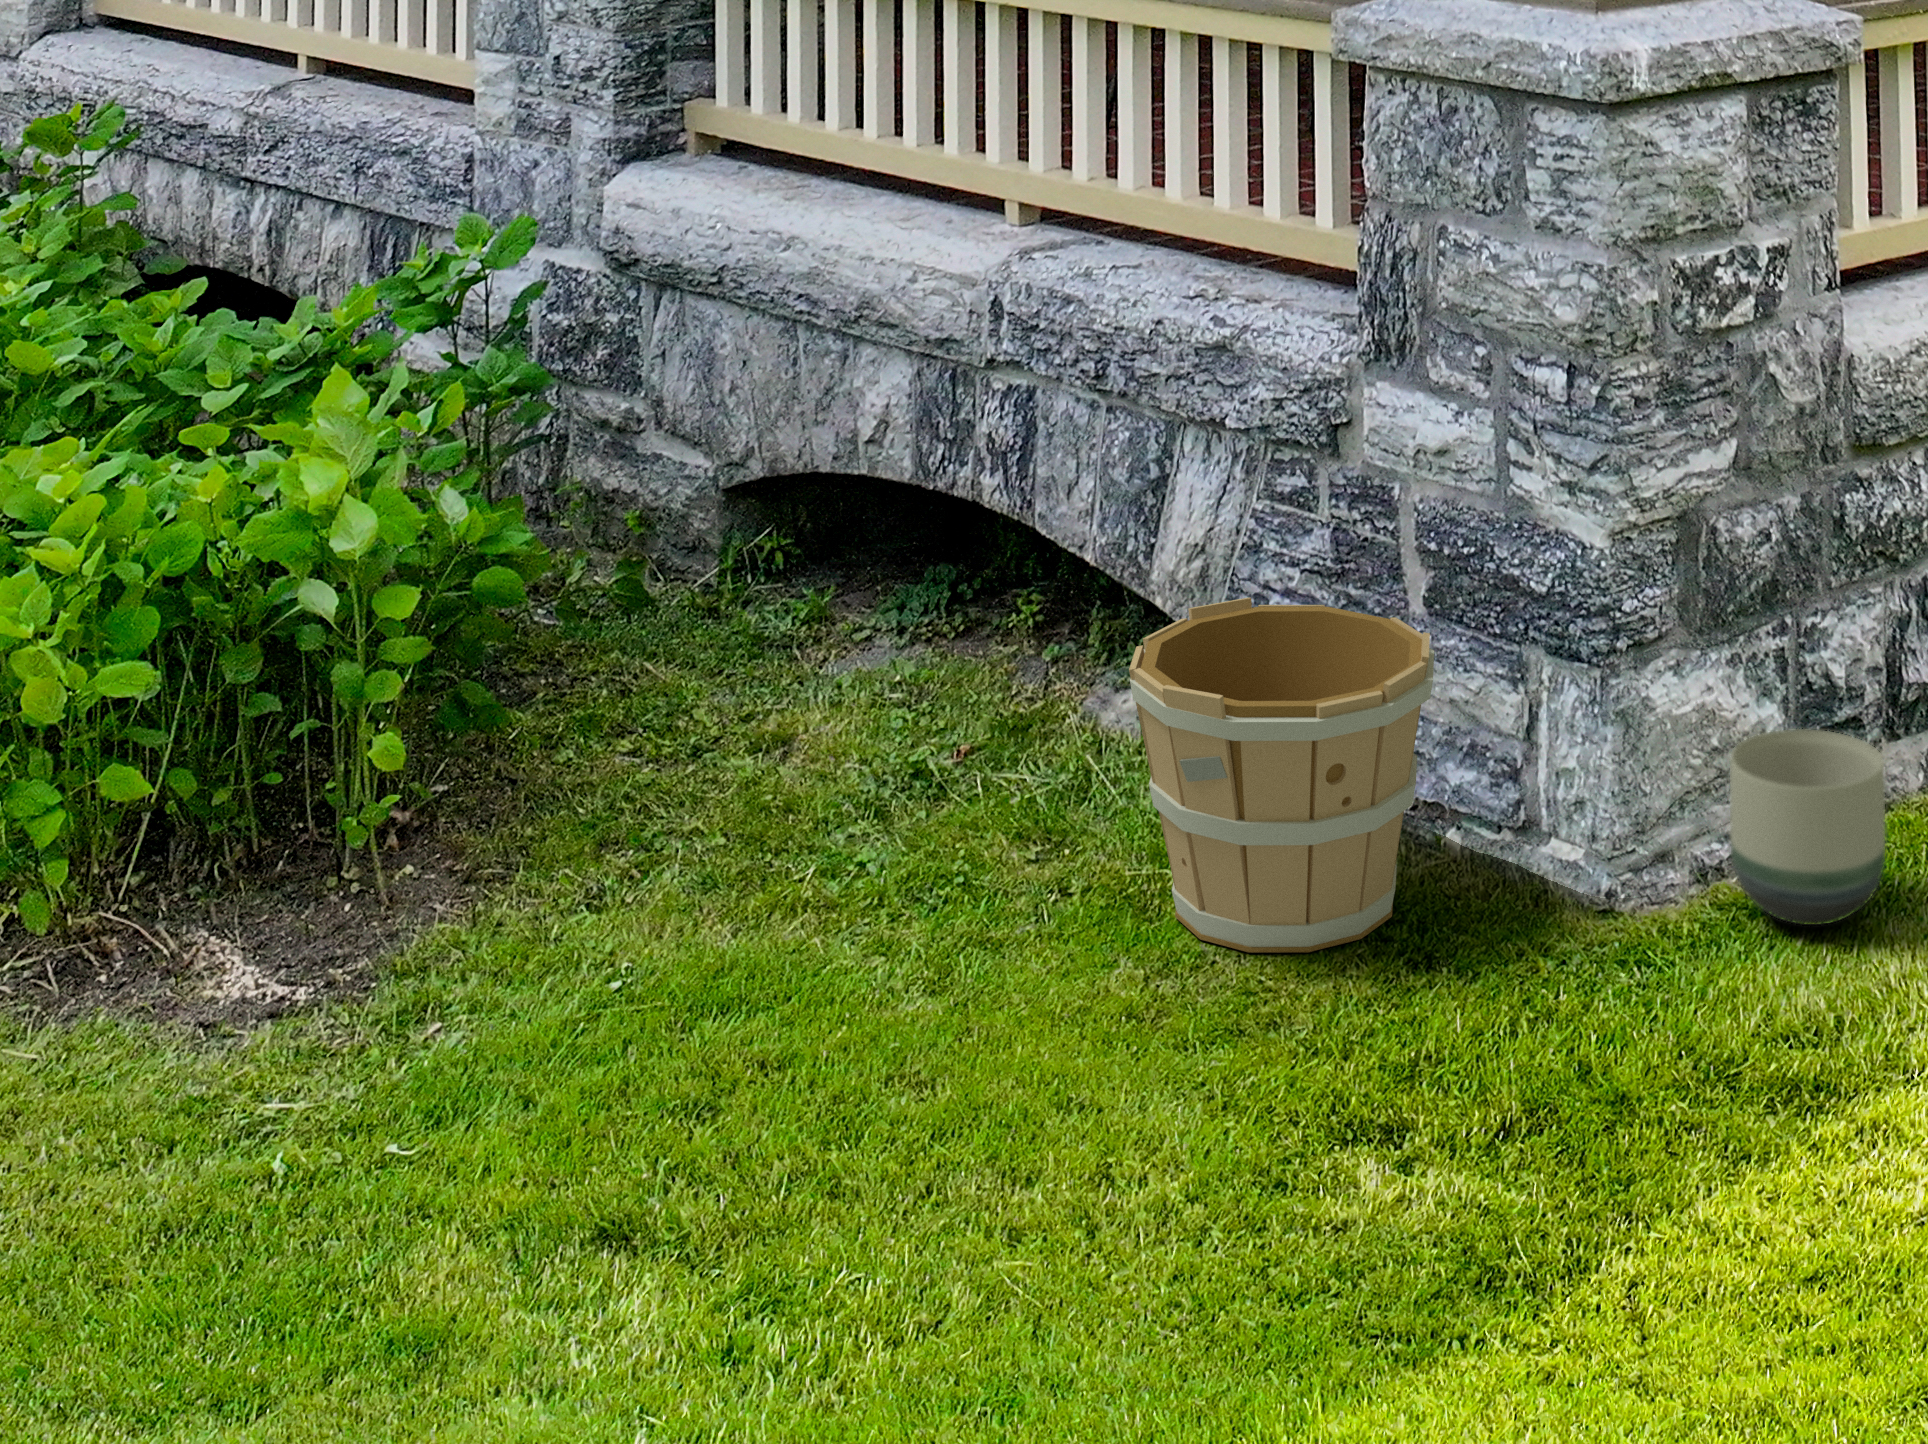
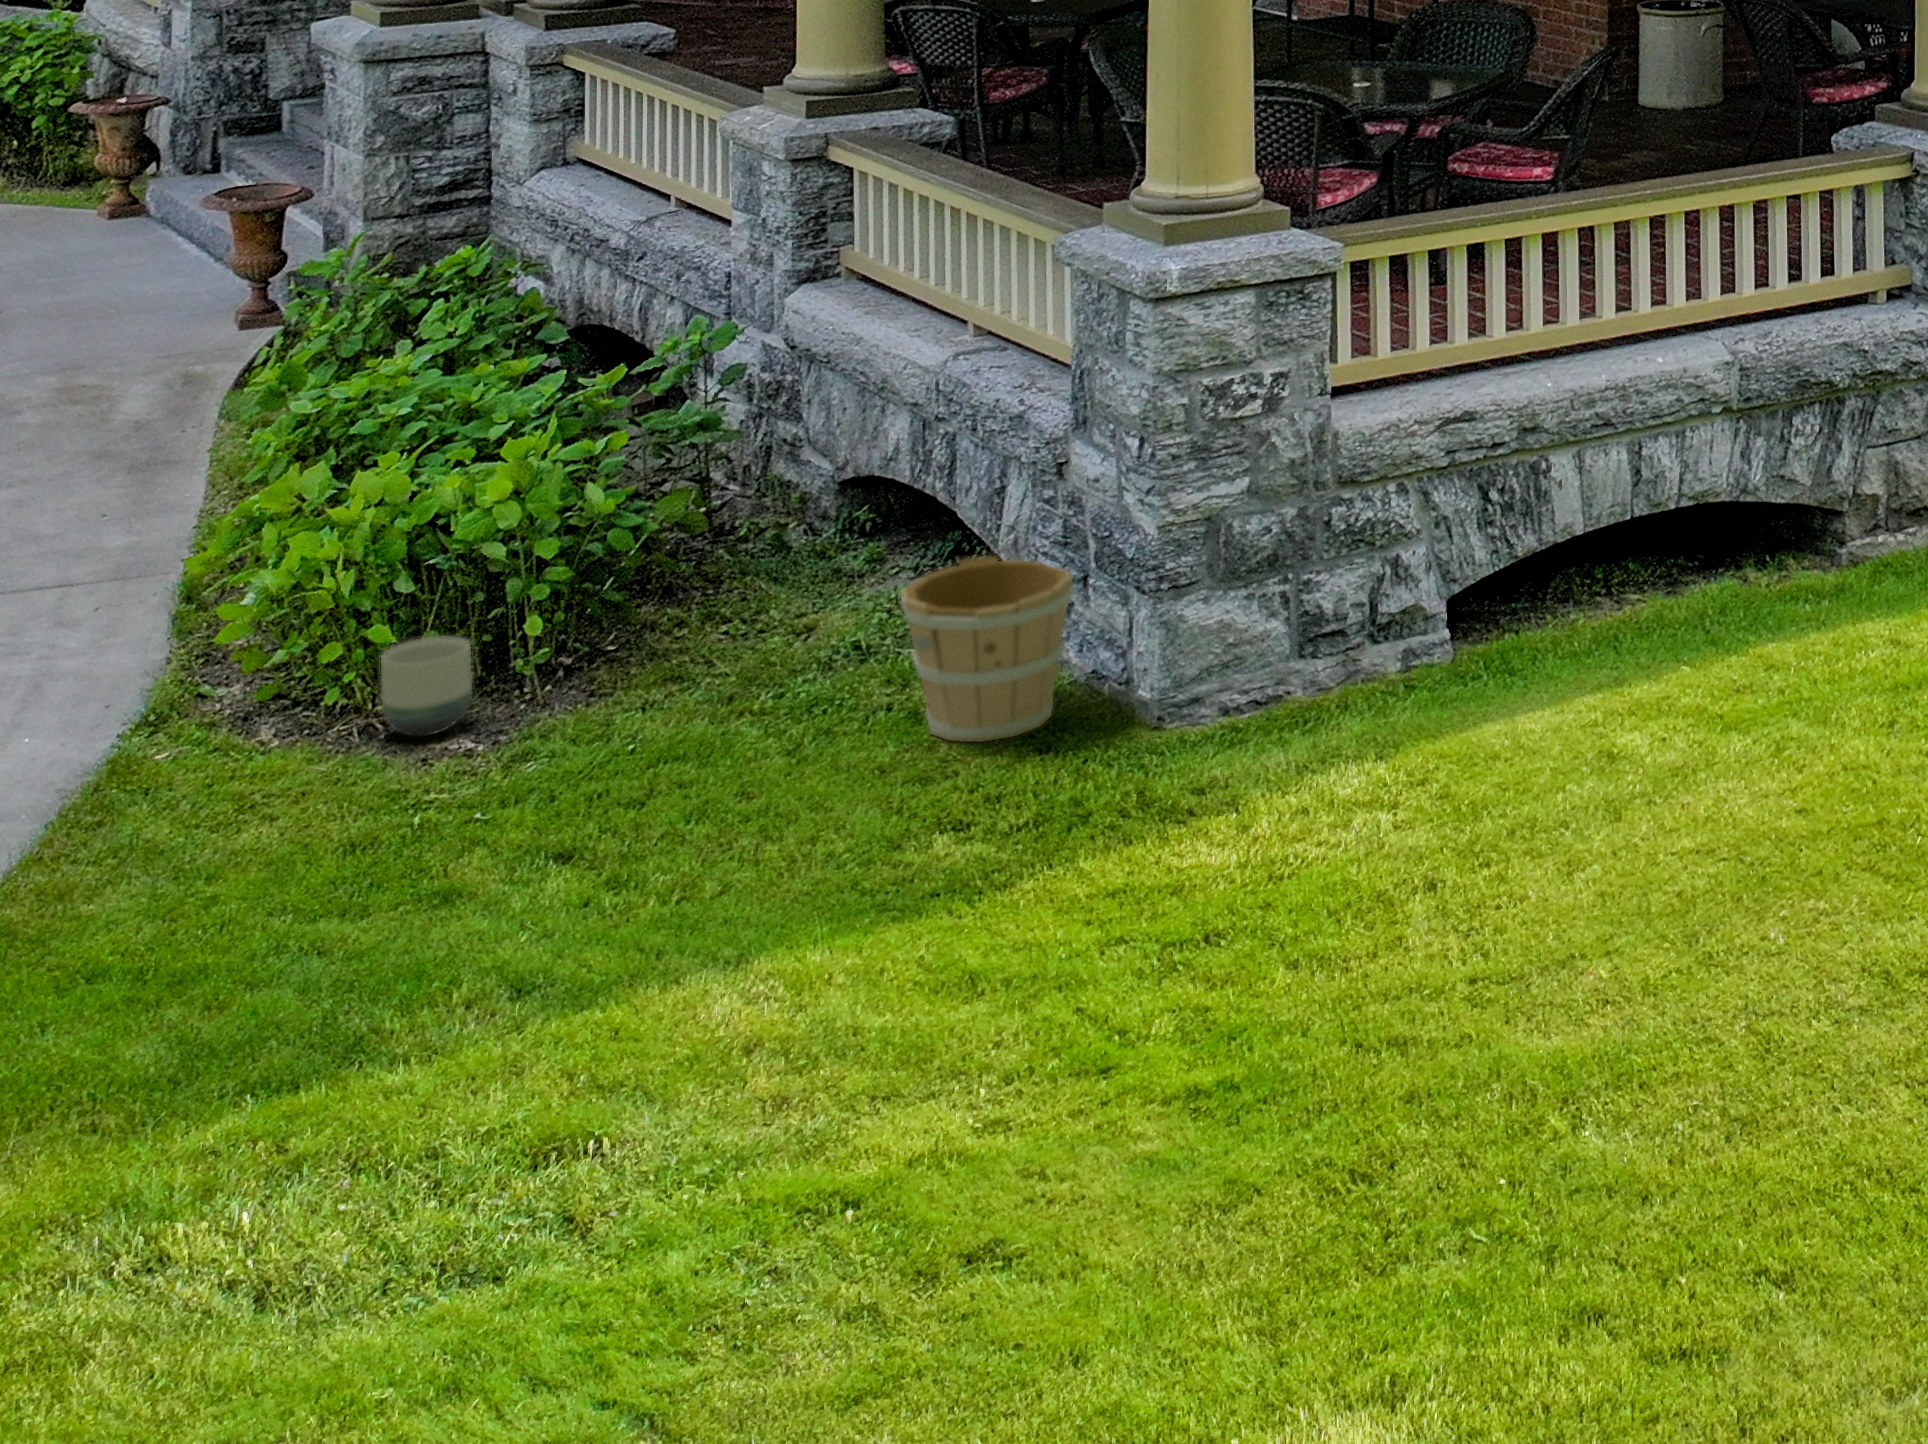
planter: present [1730,729,1885,925] -> present [381,637,472,736]

